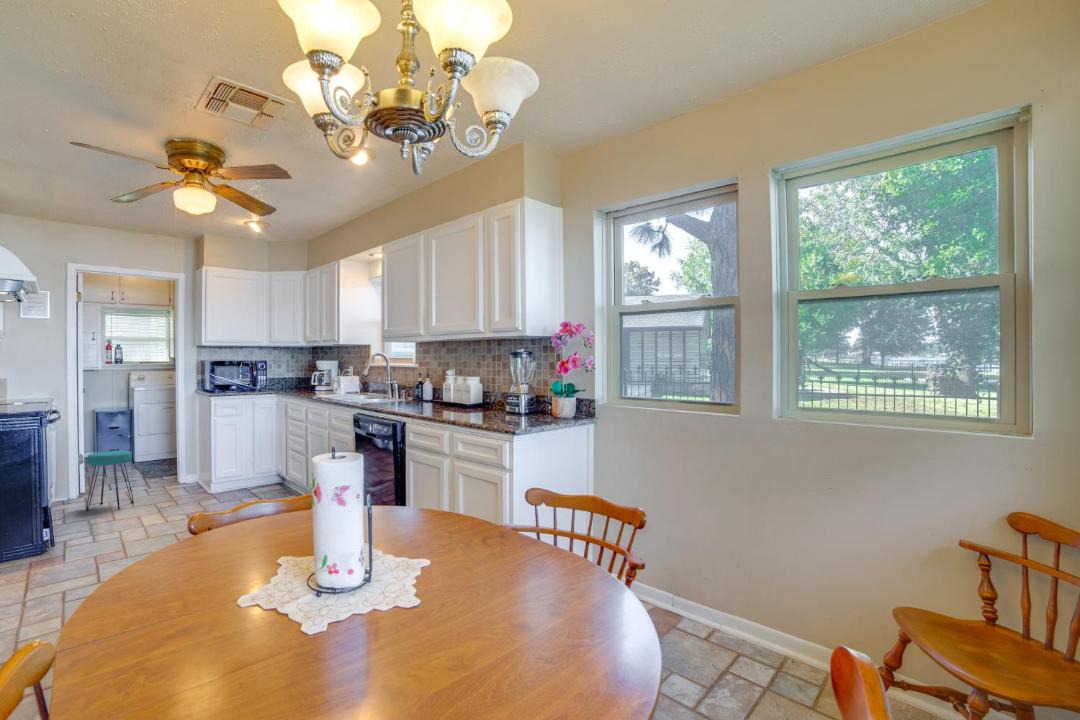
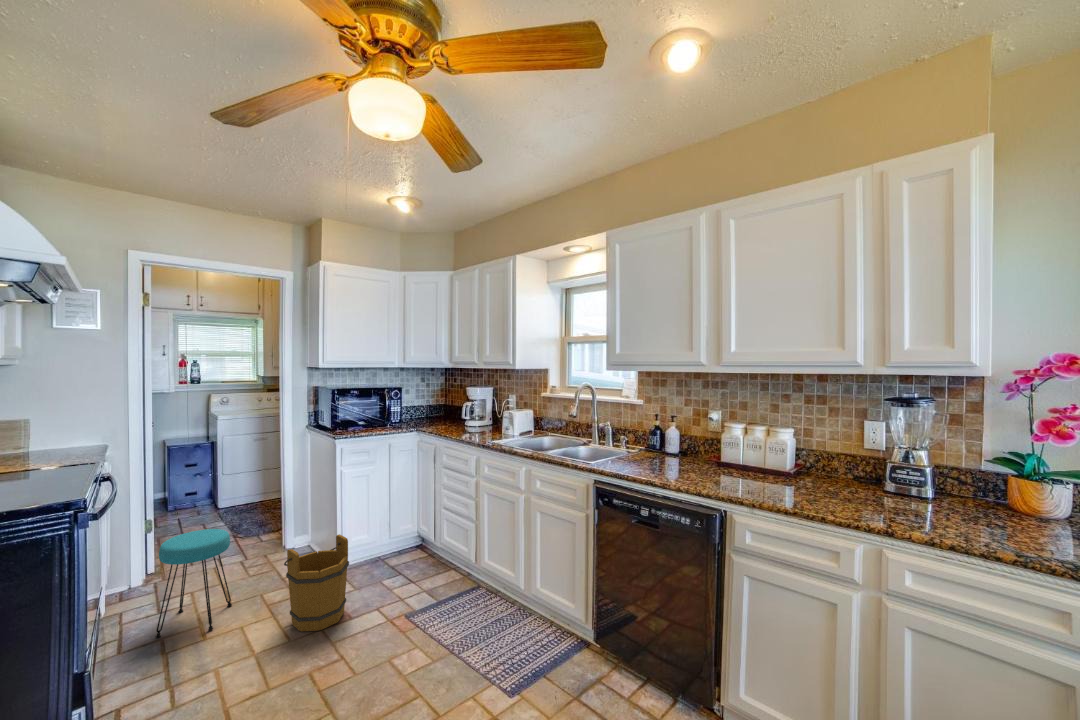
bucket: none [163,455,207,511] -> present [284,534,349,632]

